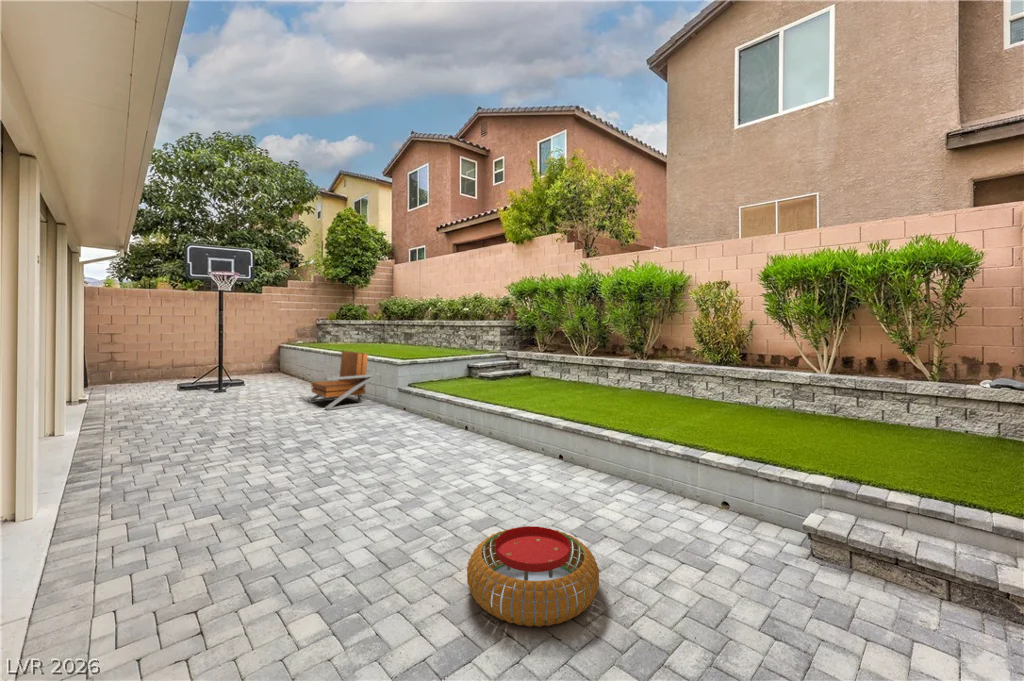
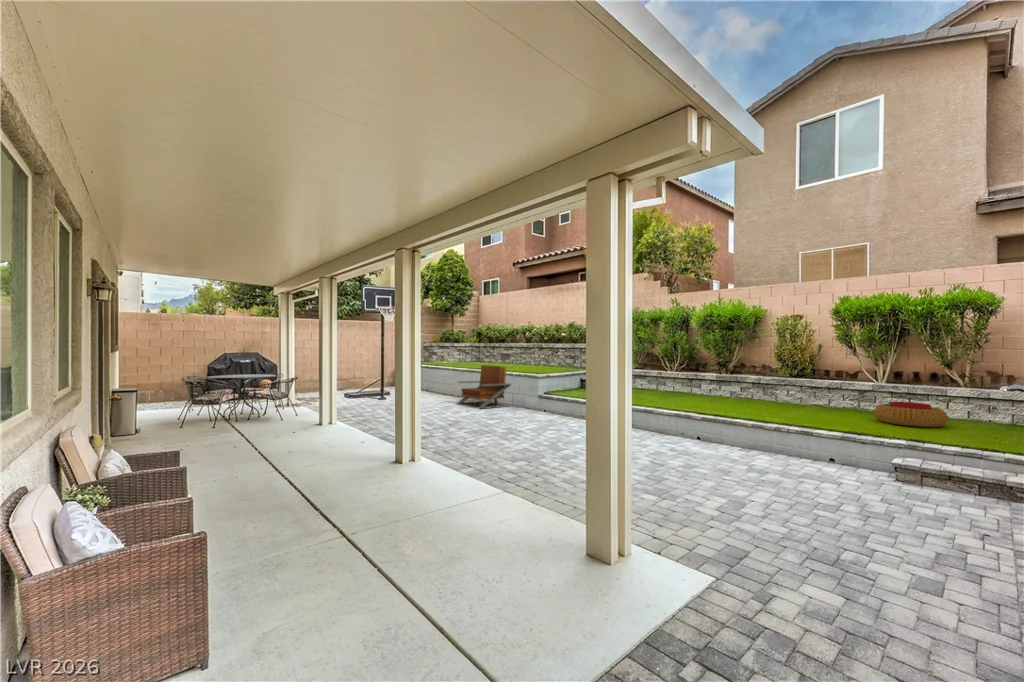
pouf: present [467,526,599,627] -> present [874,402,948,427]

